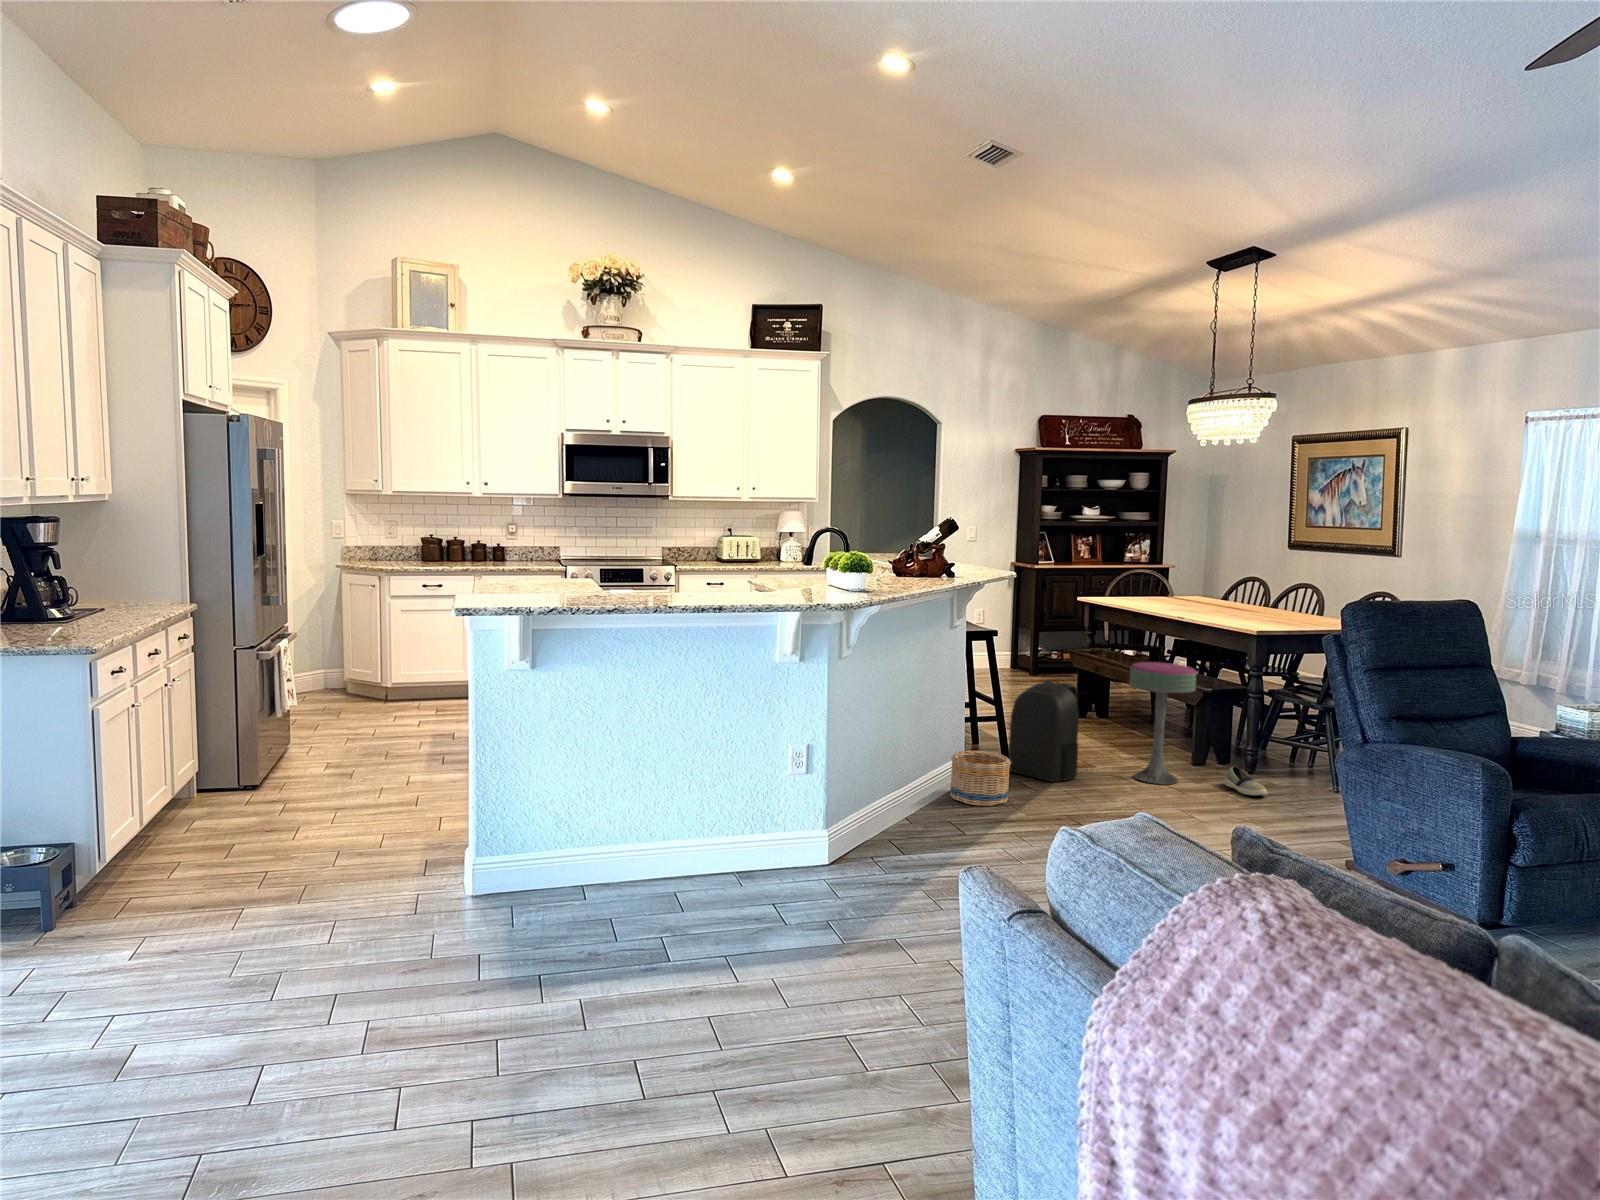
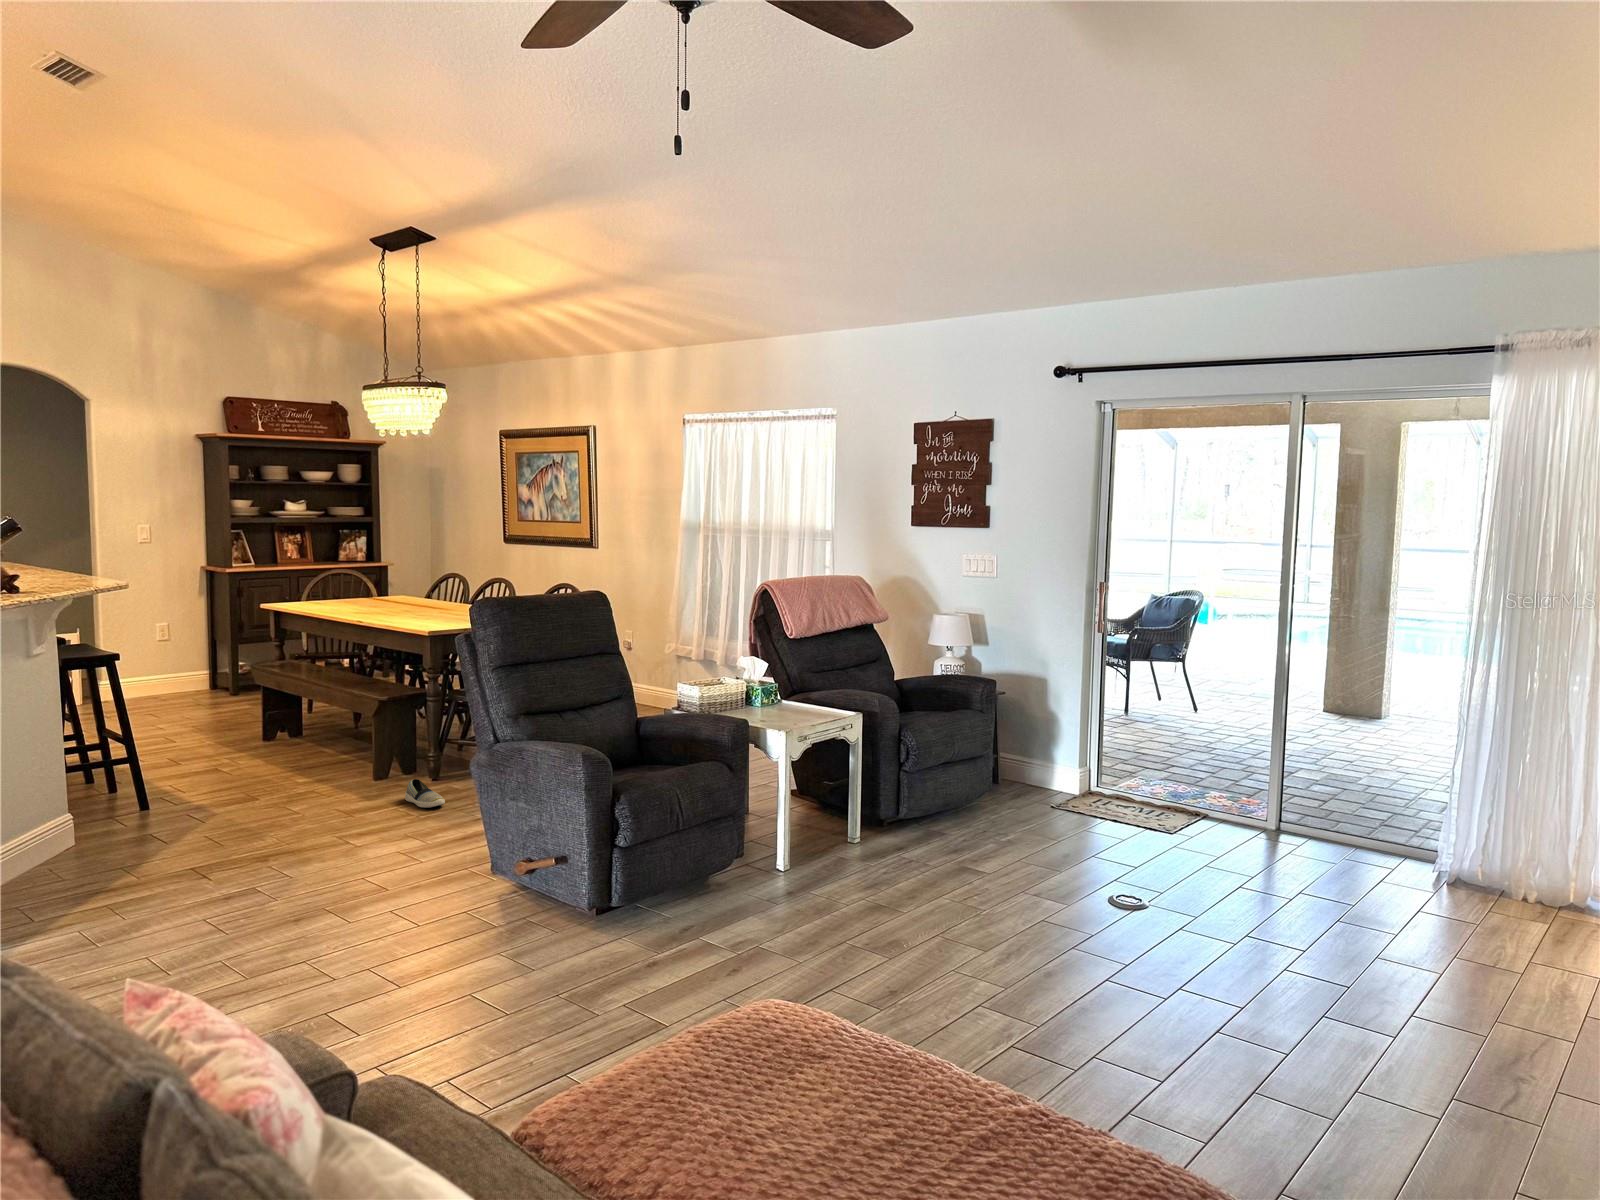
bar stool: present [1129,662,1197,784] -> none [289,676,366,813]
backpack: present [1009,680,1079,782] -> none [134,708,235,833]
basket: present [950,751,1011,806] -> none [24,814,116,888]

